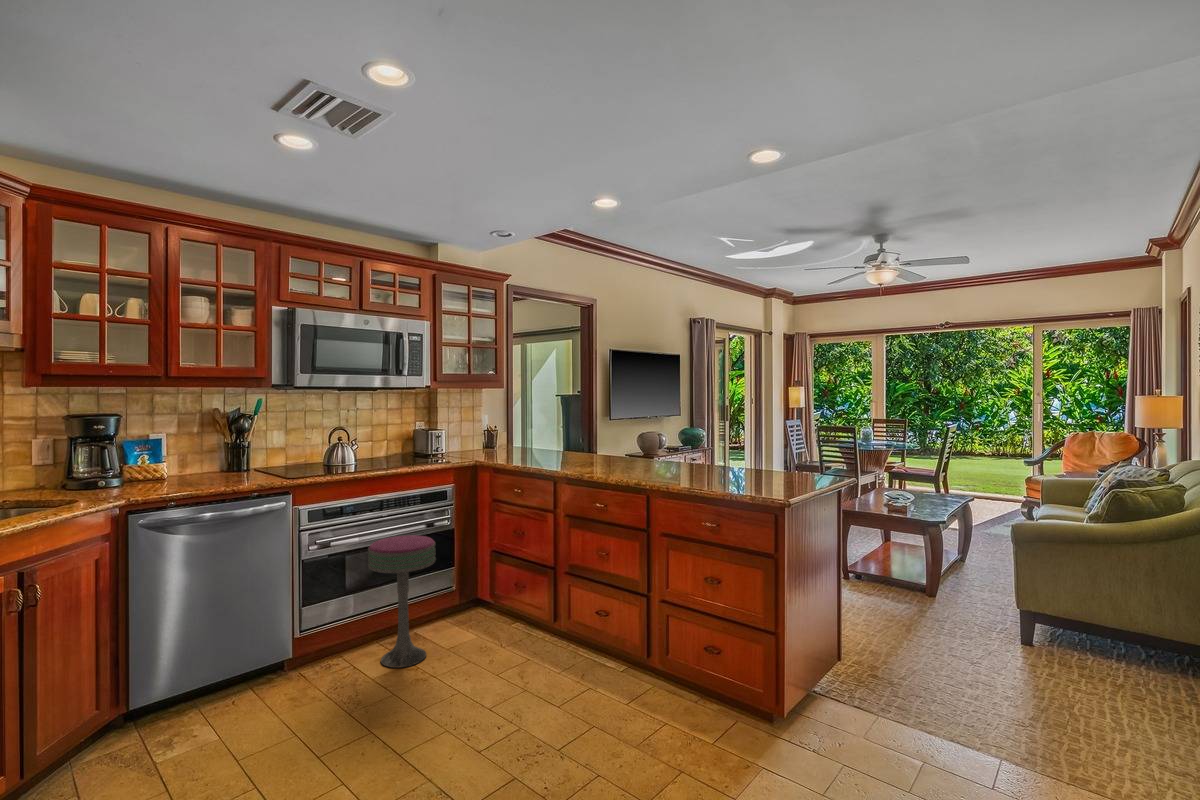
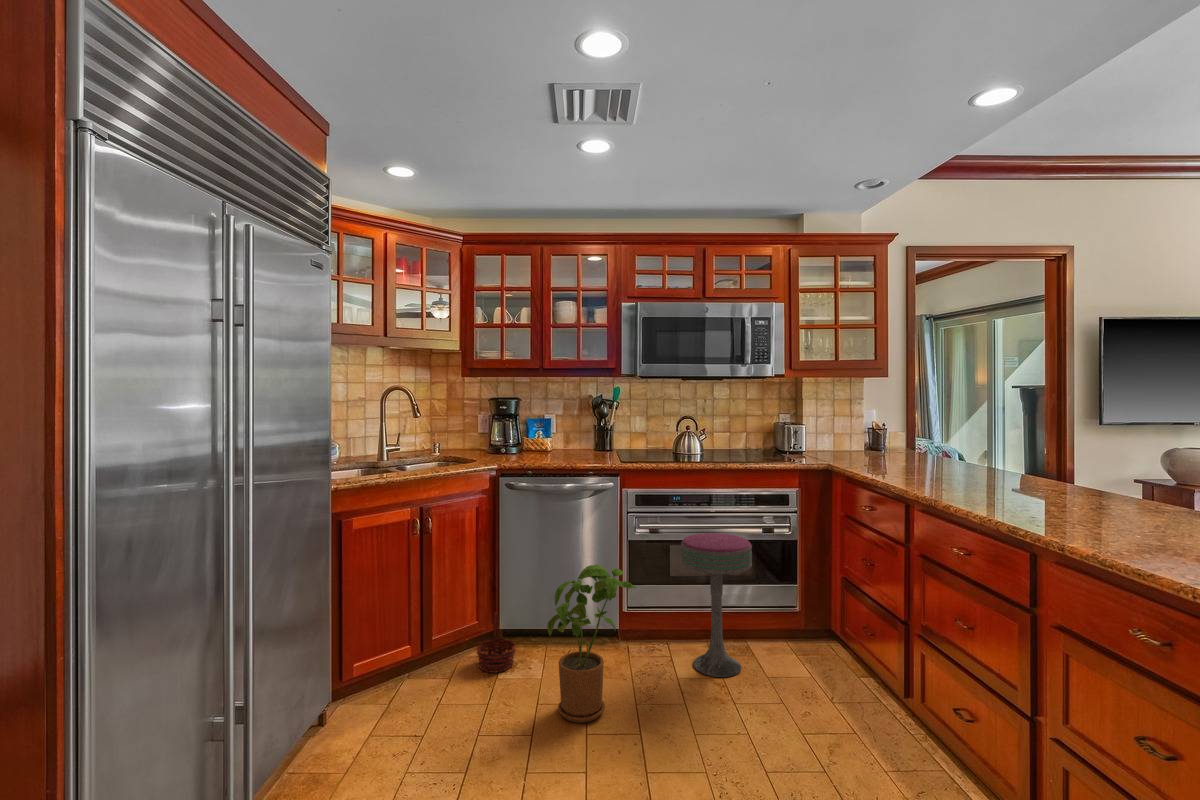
house plant: none [262,584,361,753] -> present [547,565,636,723]
basket: none [117,680,177,757] -> present [476,612,516,673]

